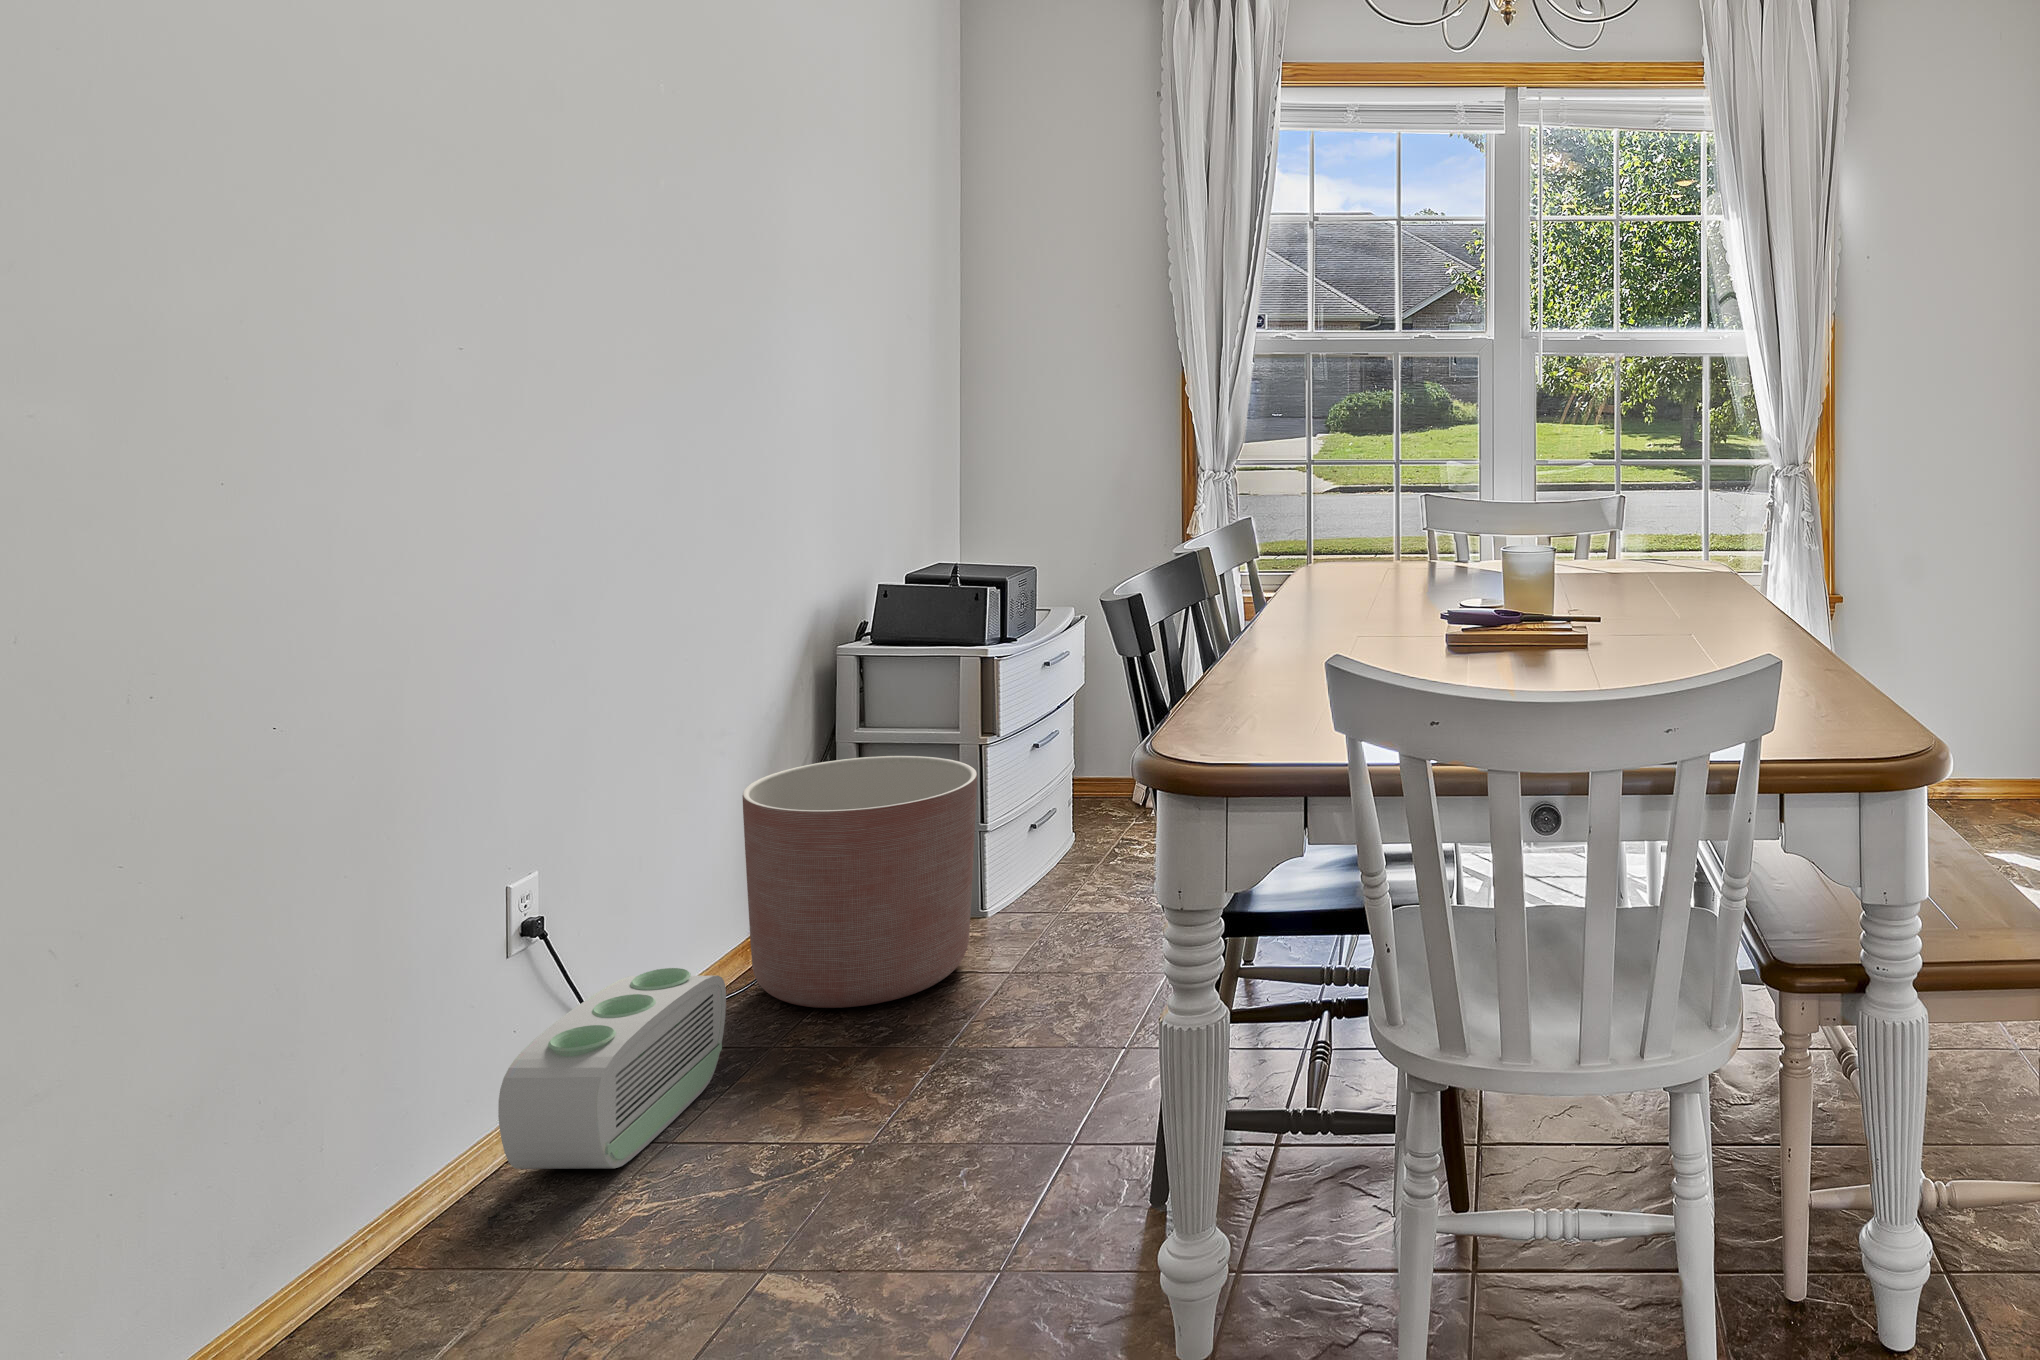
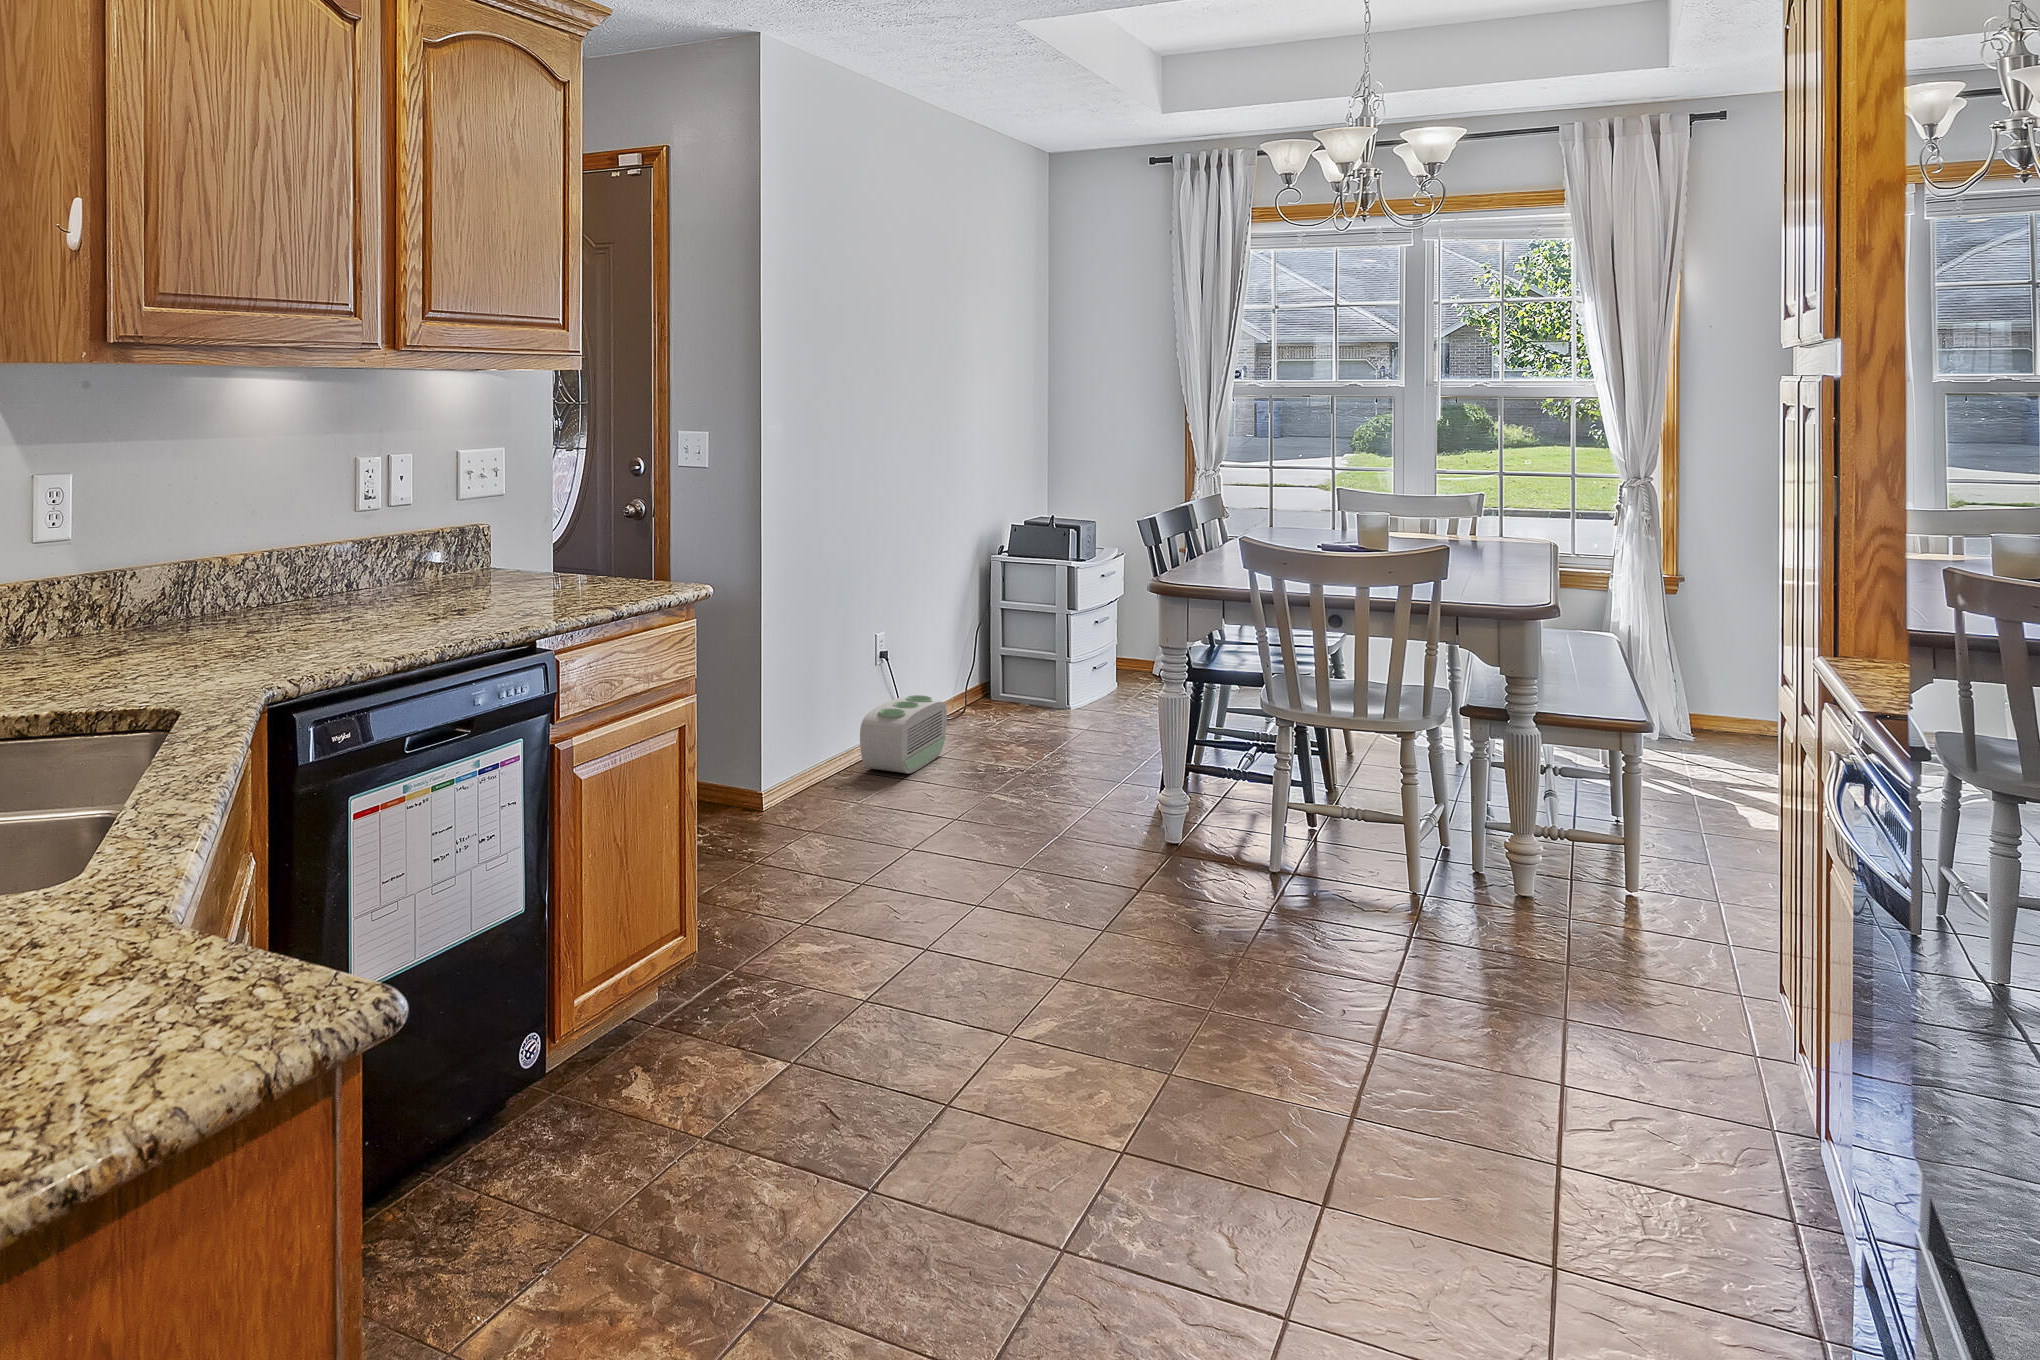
planter: present [742,756,977,1008] -> none [948,614,1067,738]

